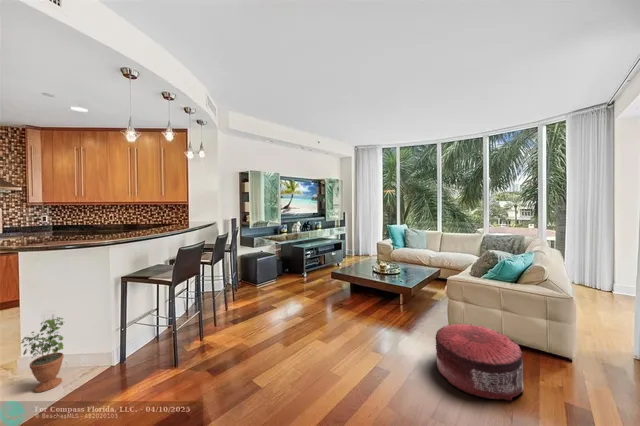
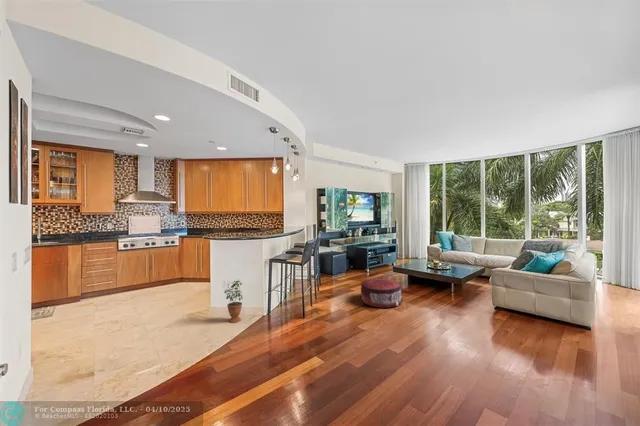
pouf: present [436,324,523,400] -> present [361,279,403,308]

